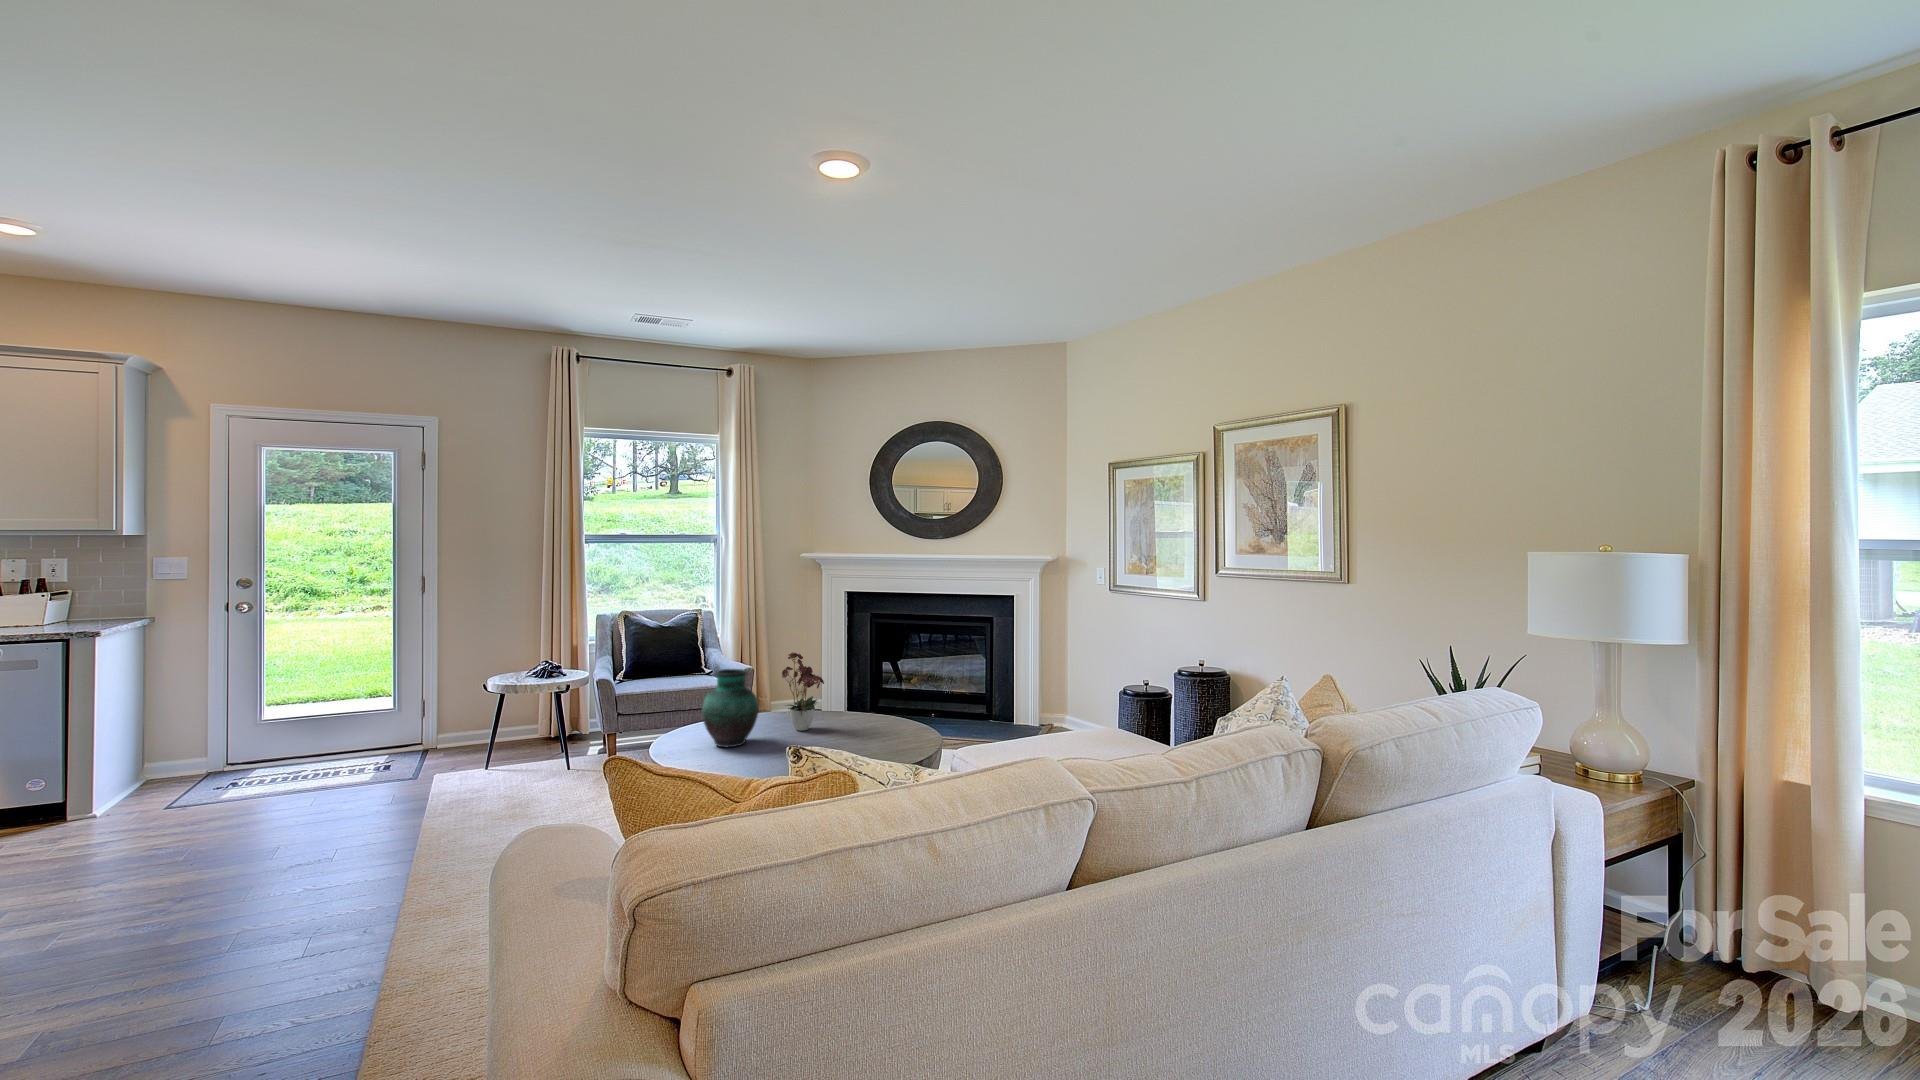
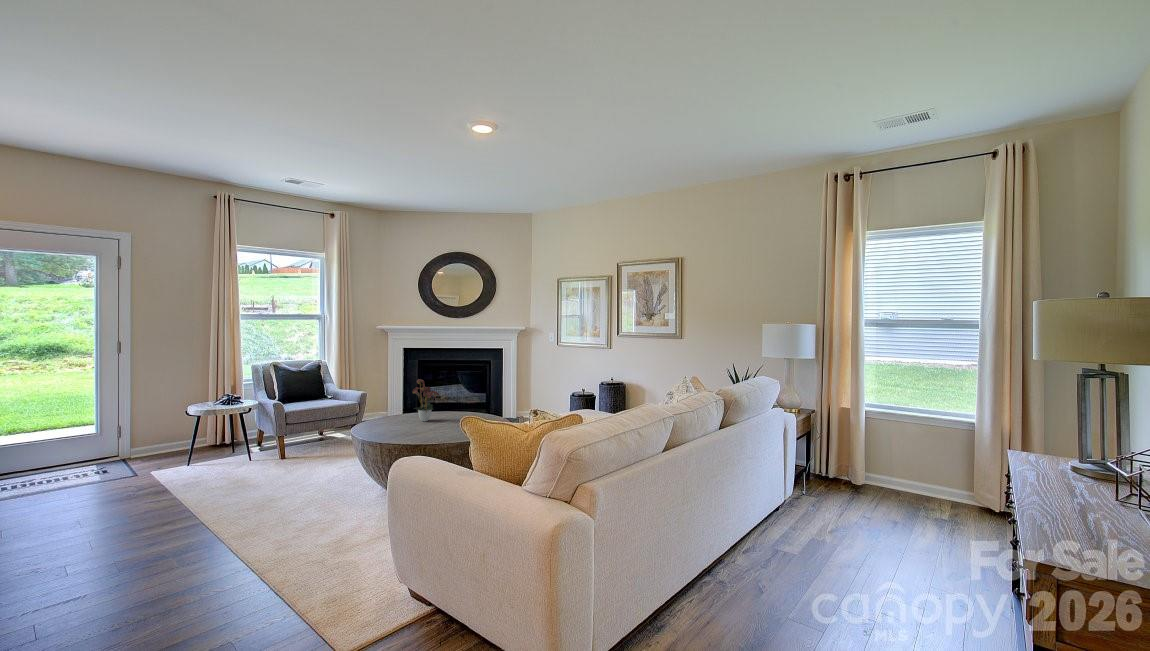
vase: present [702,669,759,748] -> none [375,389,407,431]

